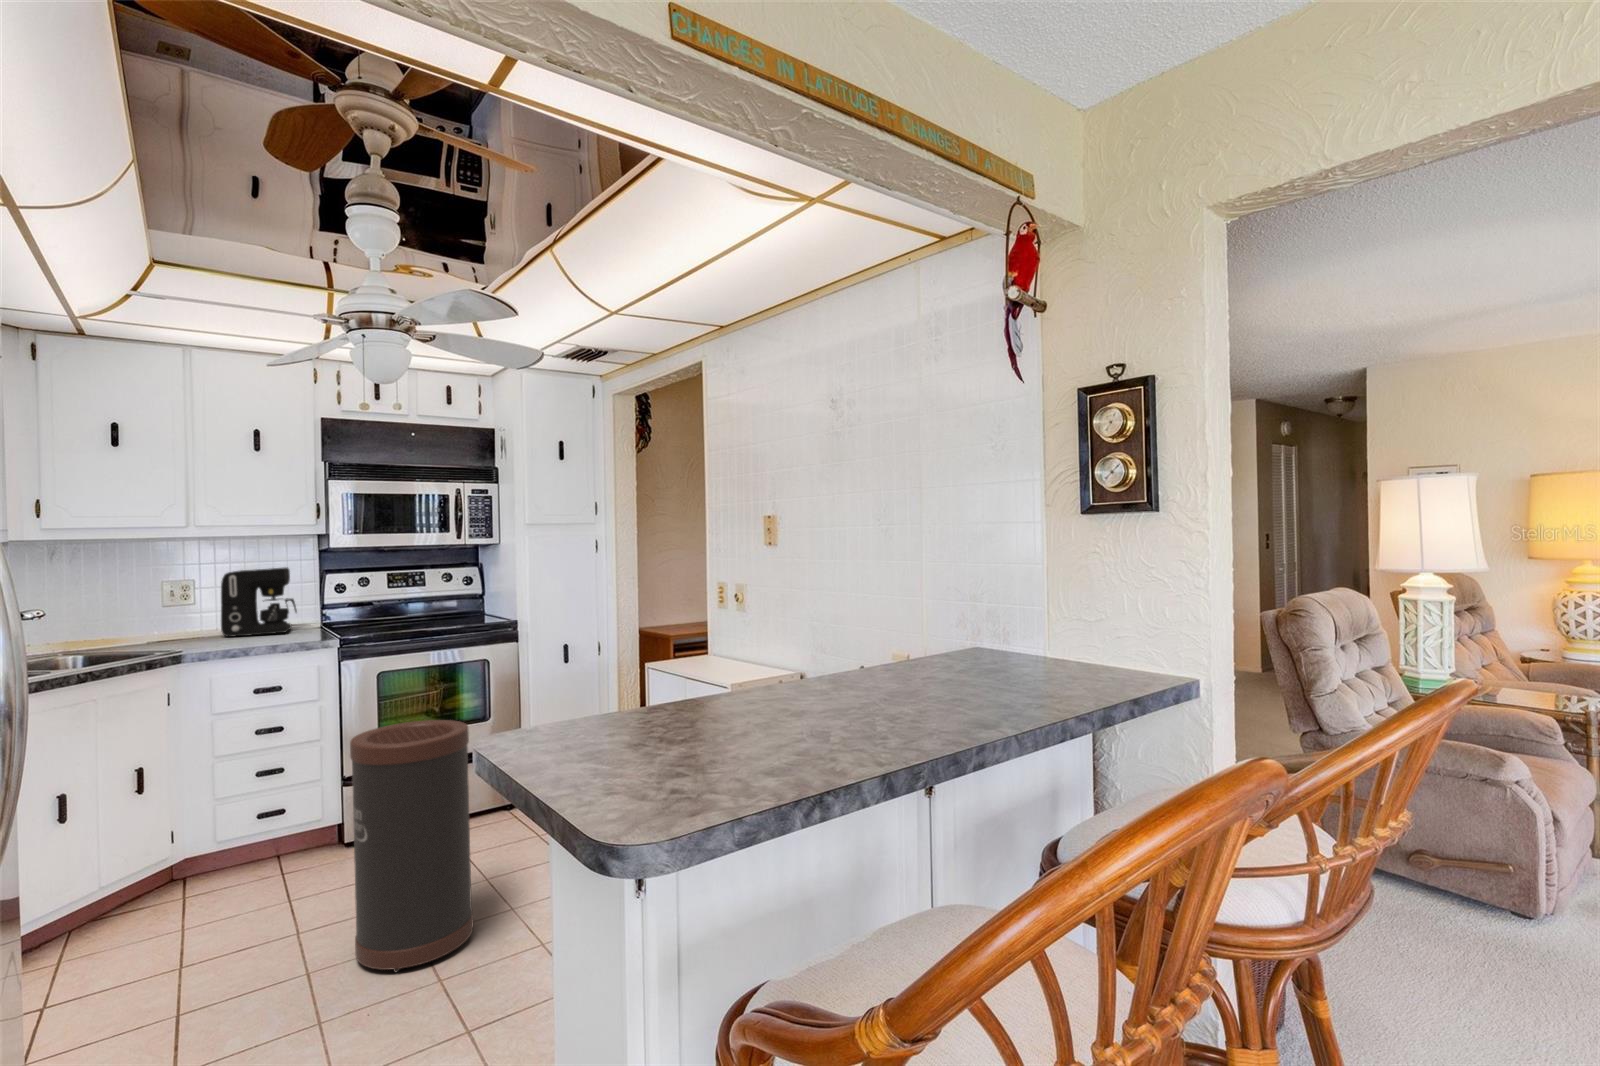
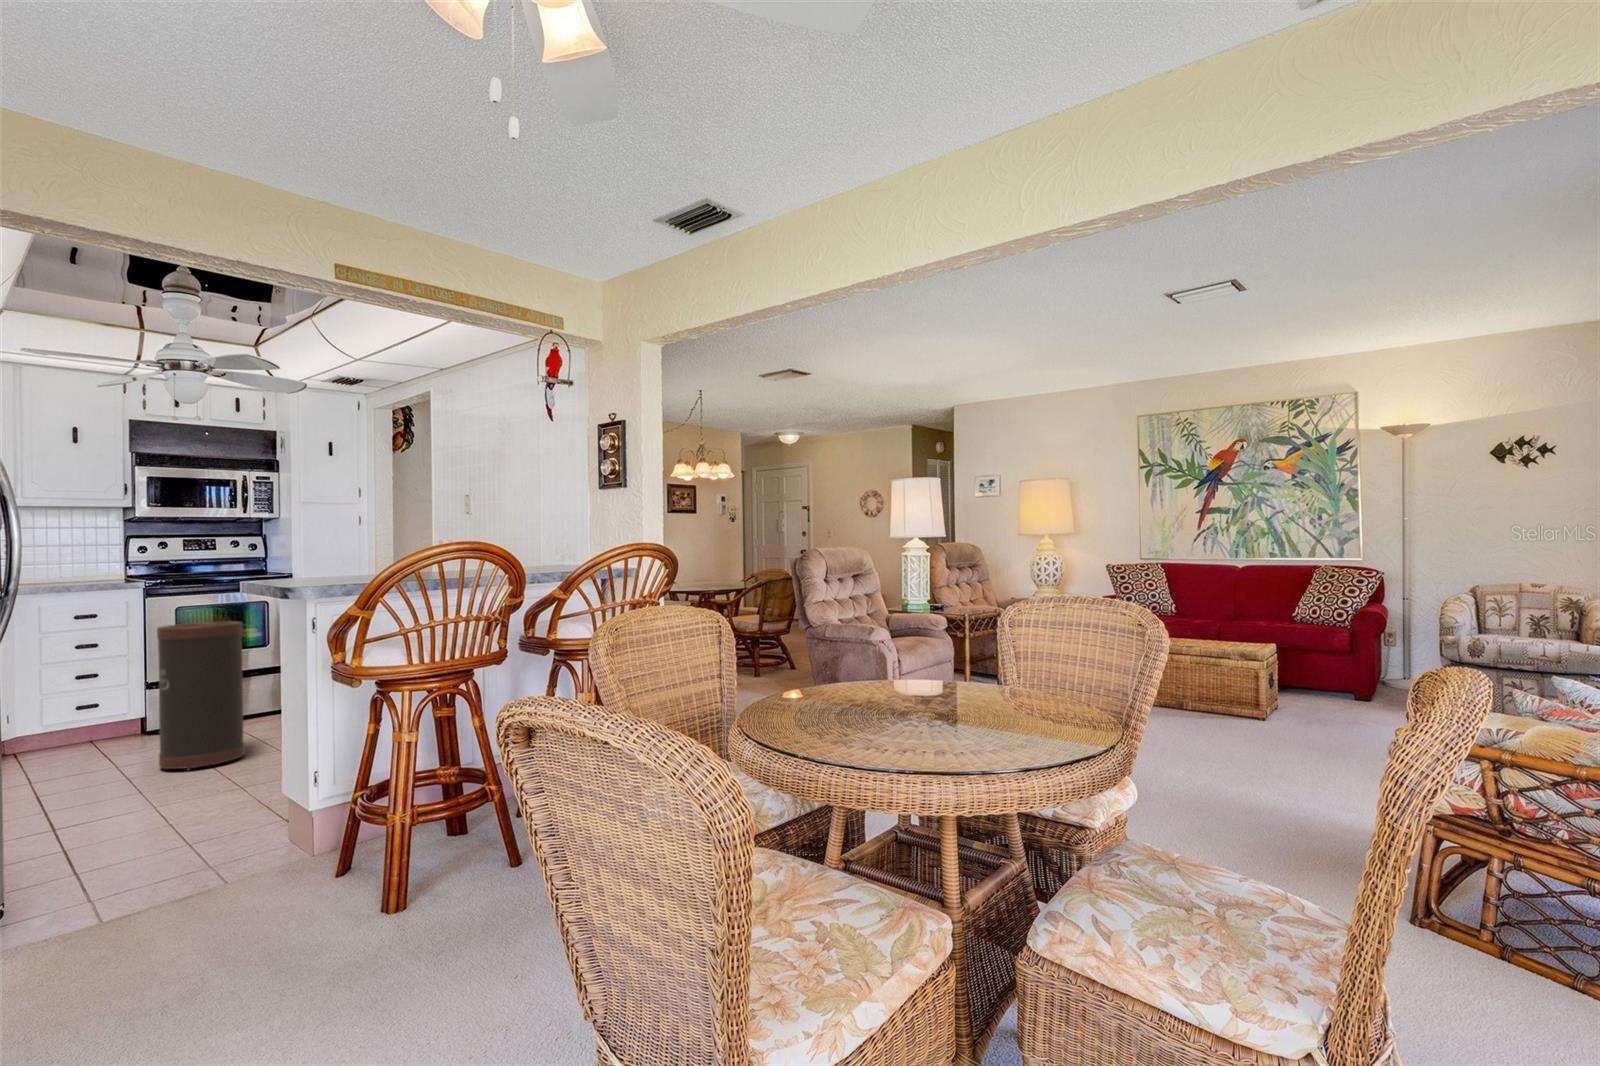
coffee maker: present [221,567,297,637] -> none [43,531,106,582]

